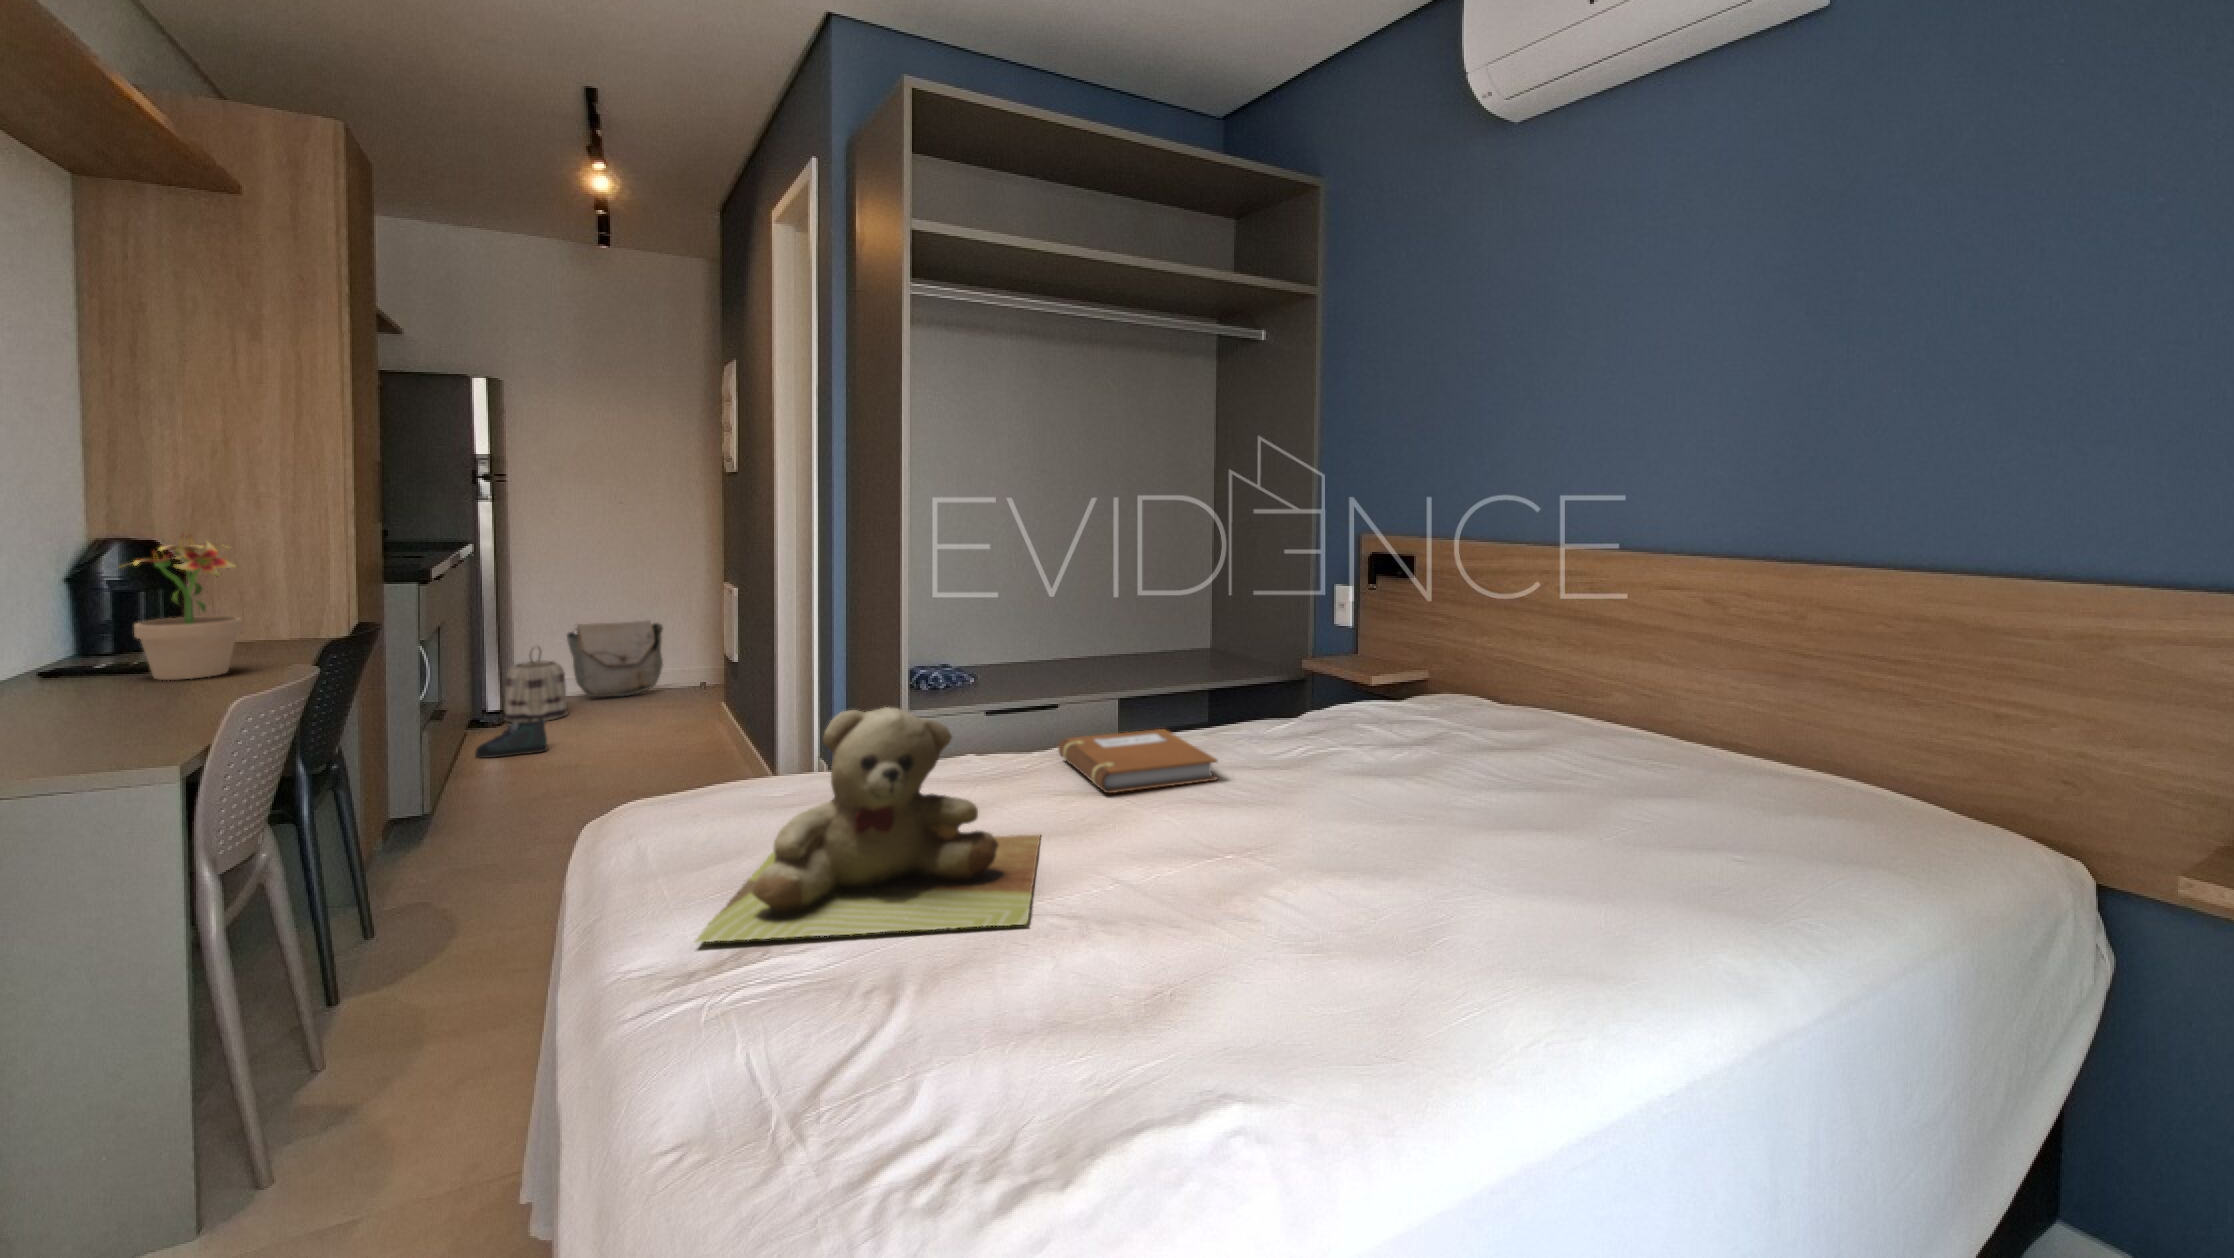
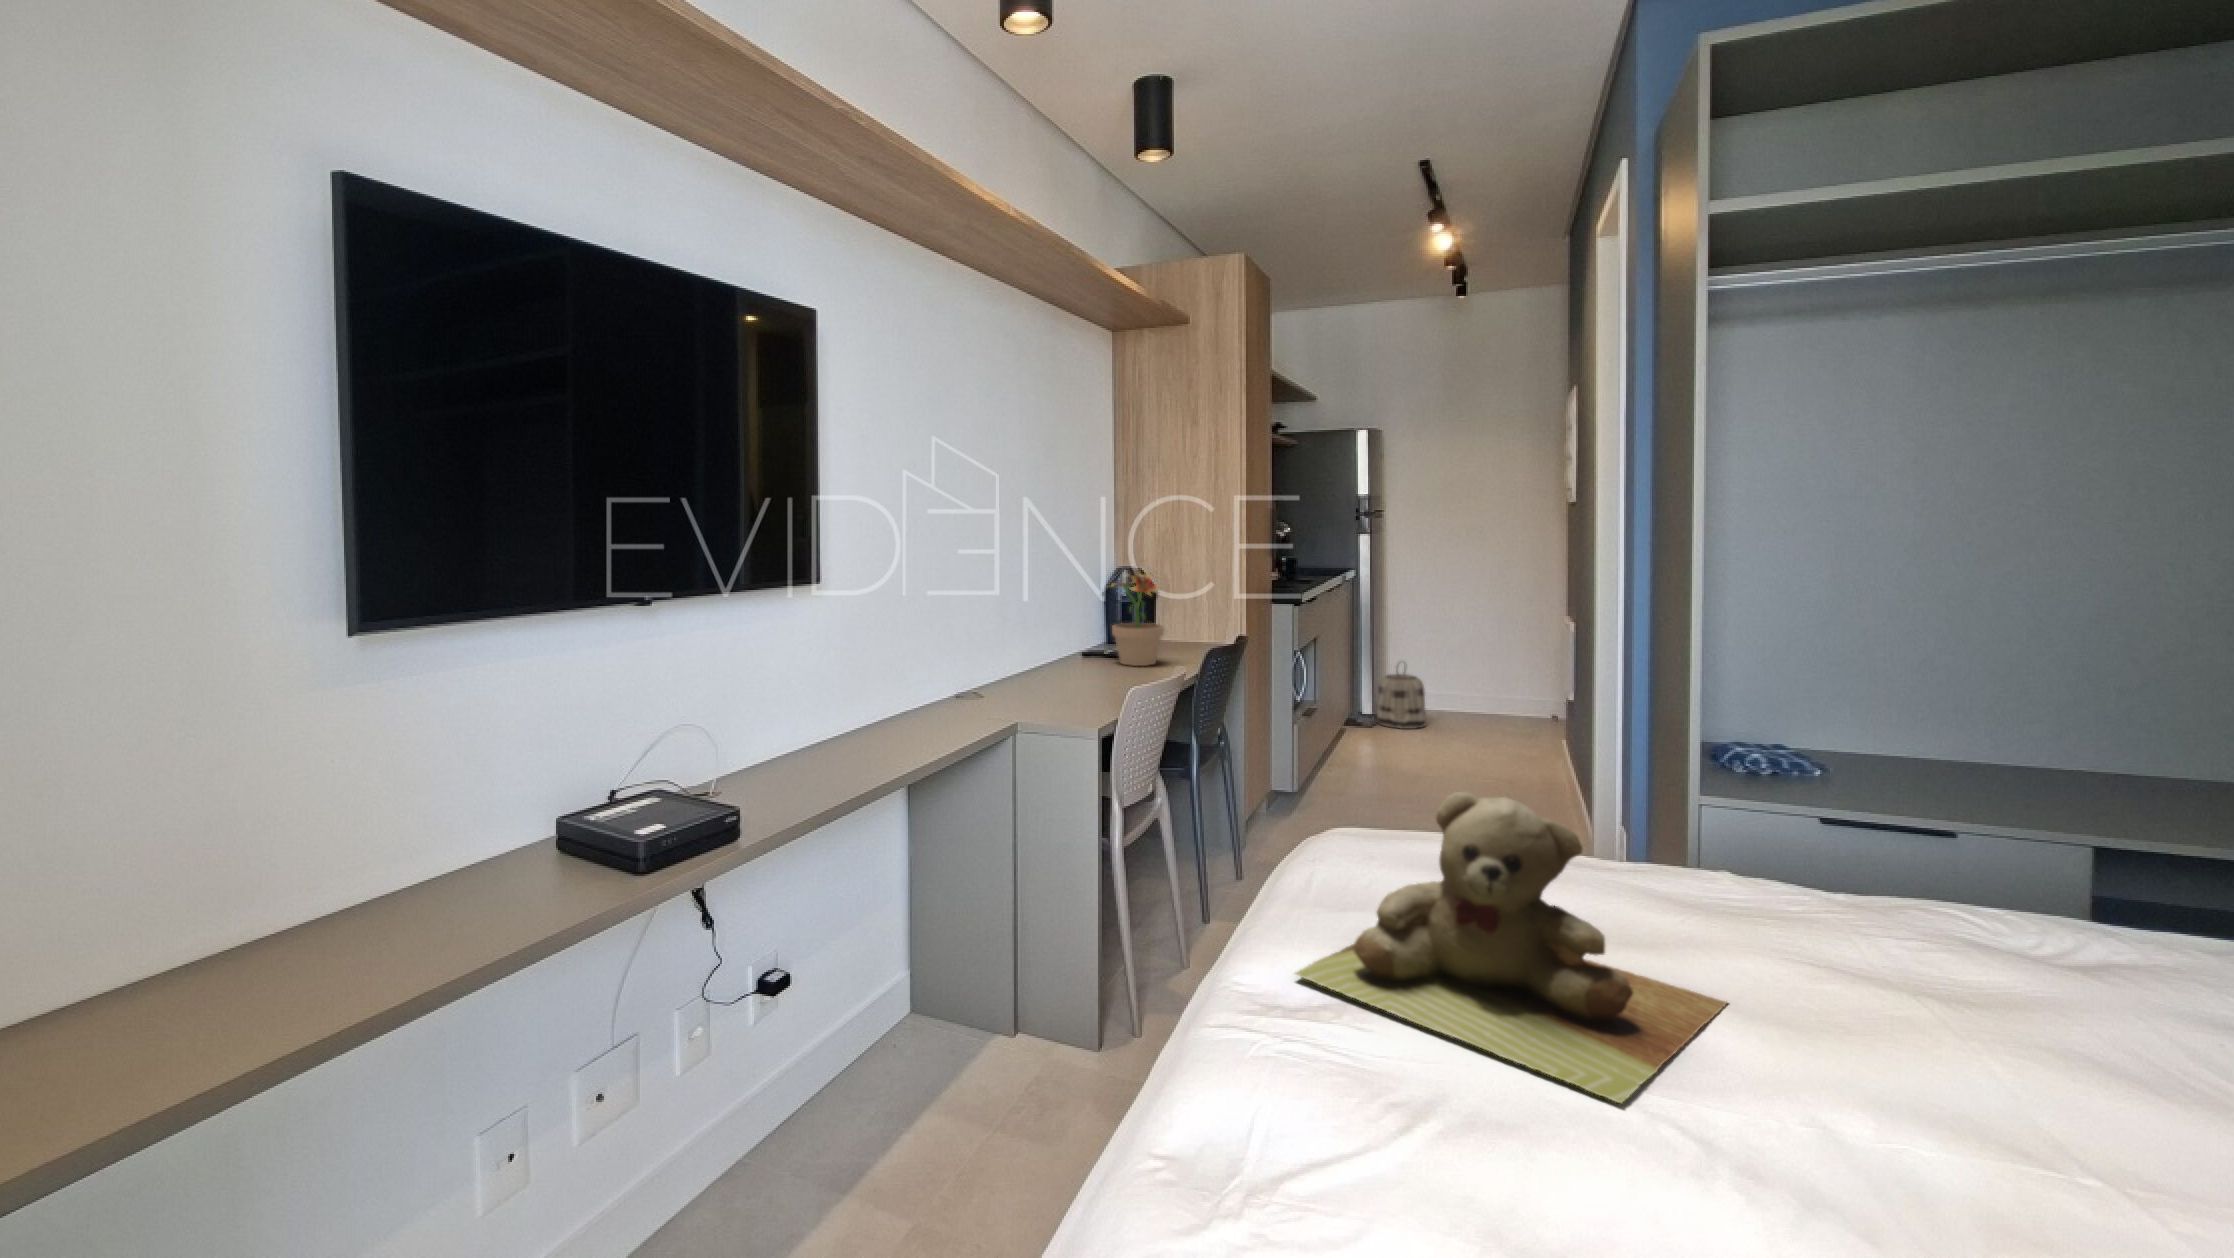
bag: present [567,621,663,697] -> none [1430,644,1516,717]
shoe: present [475,720,547,758] -> none [1347,726,1401,757]
notebook: present [1059,729,1217,793] -> none [1833,887,2124,1029]

